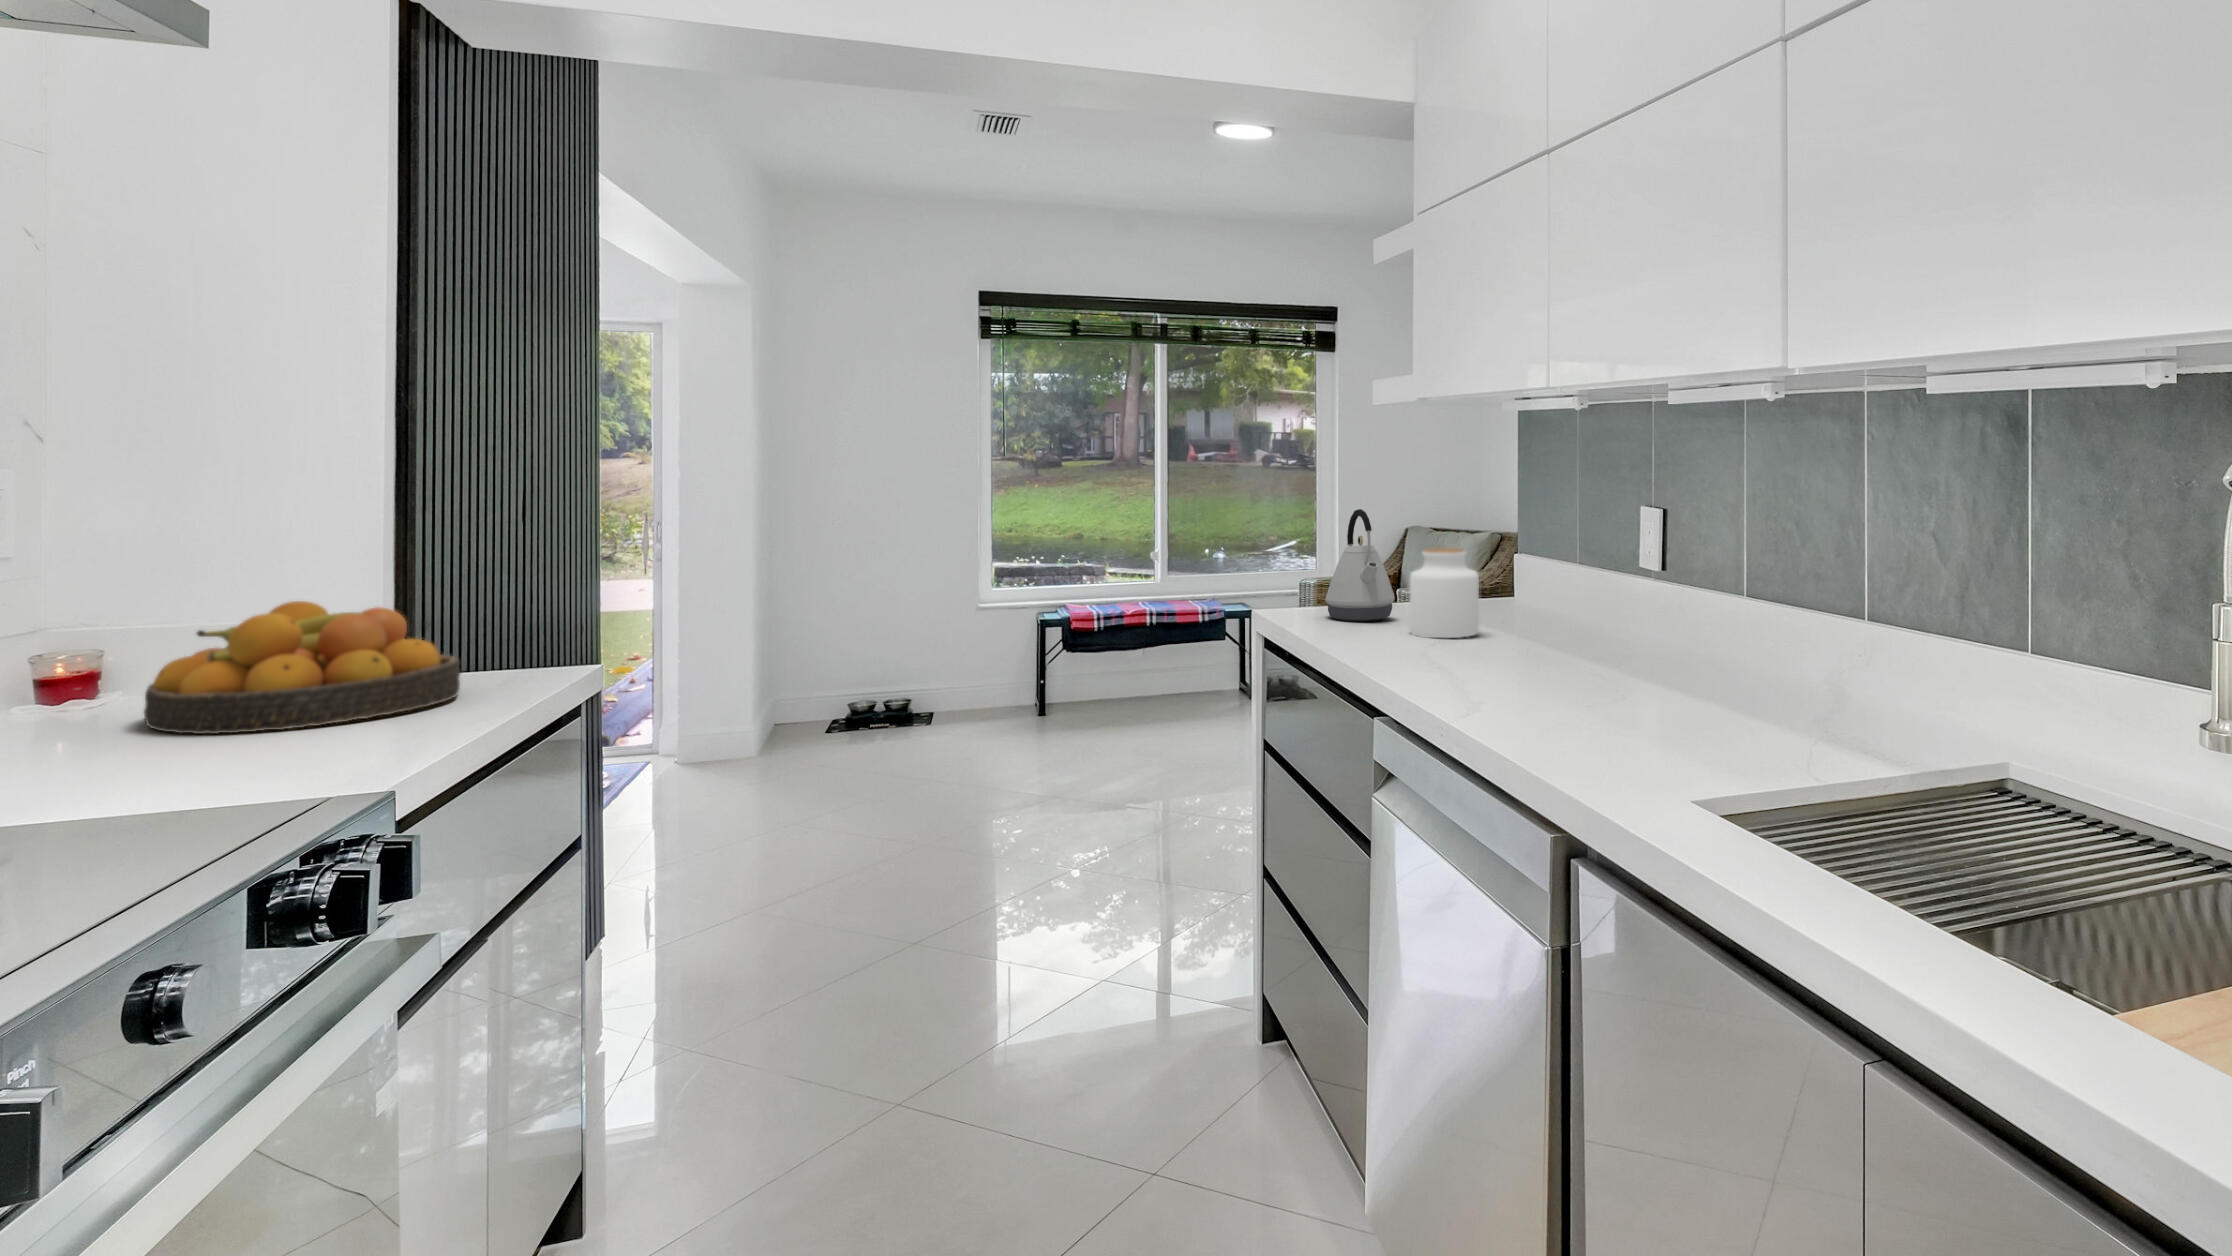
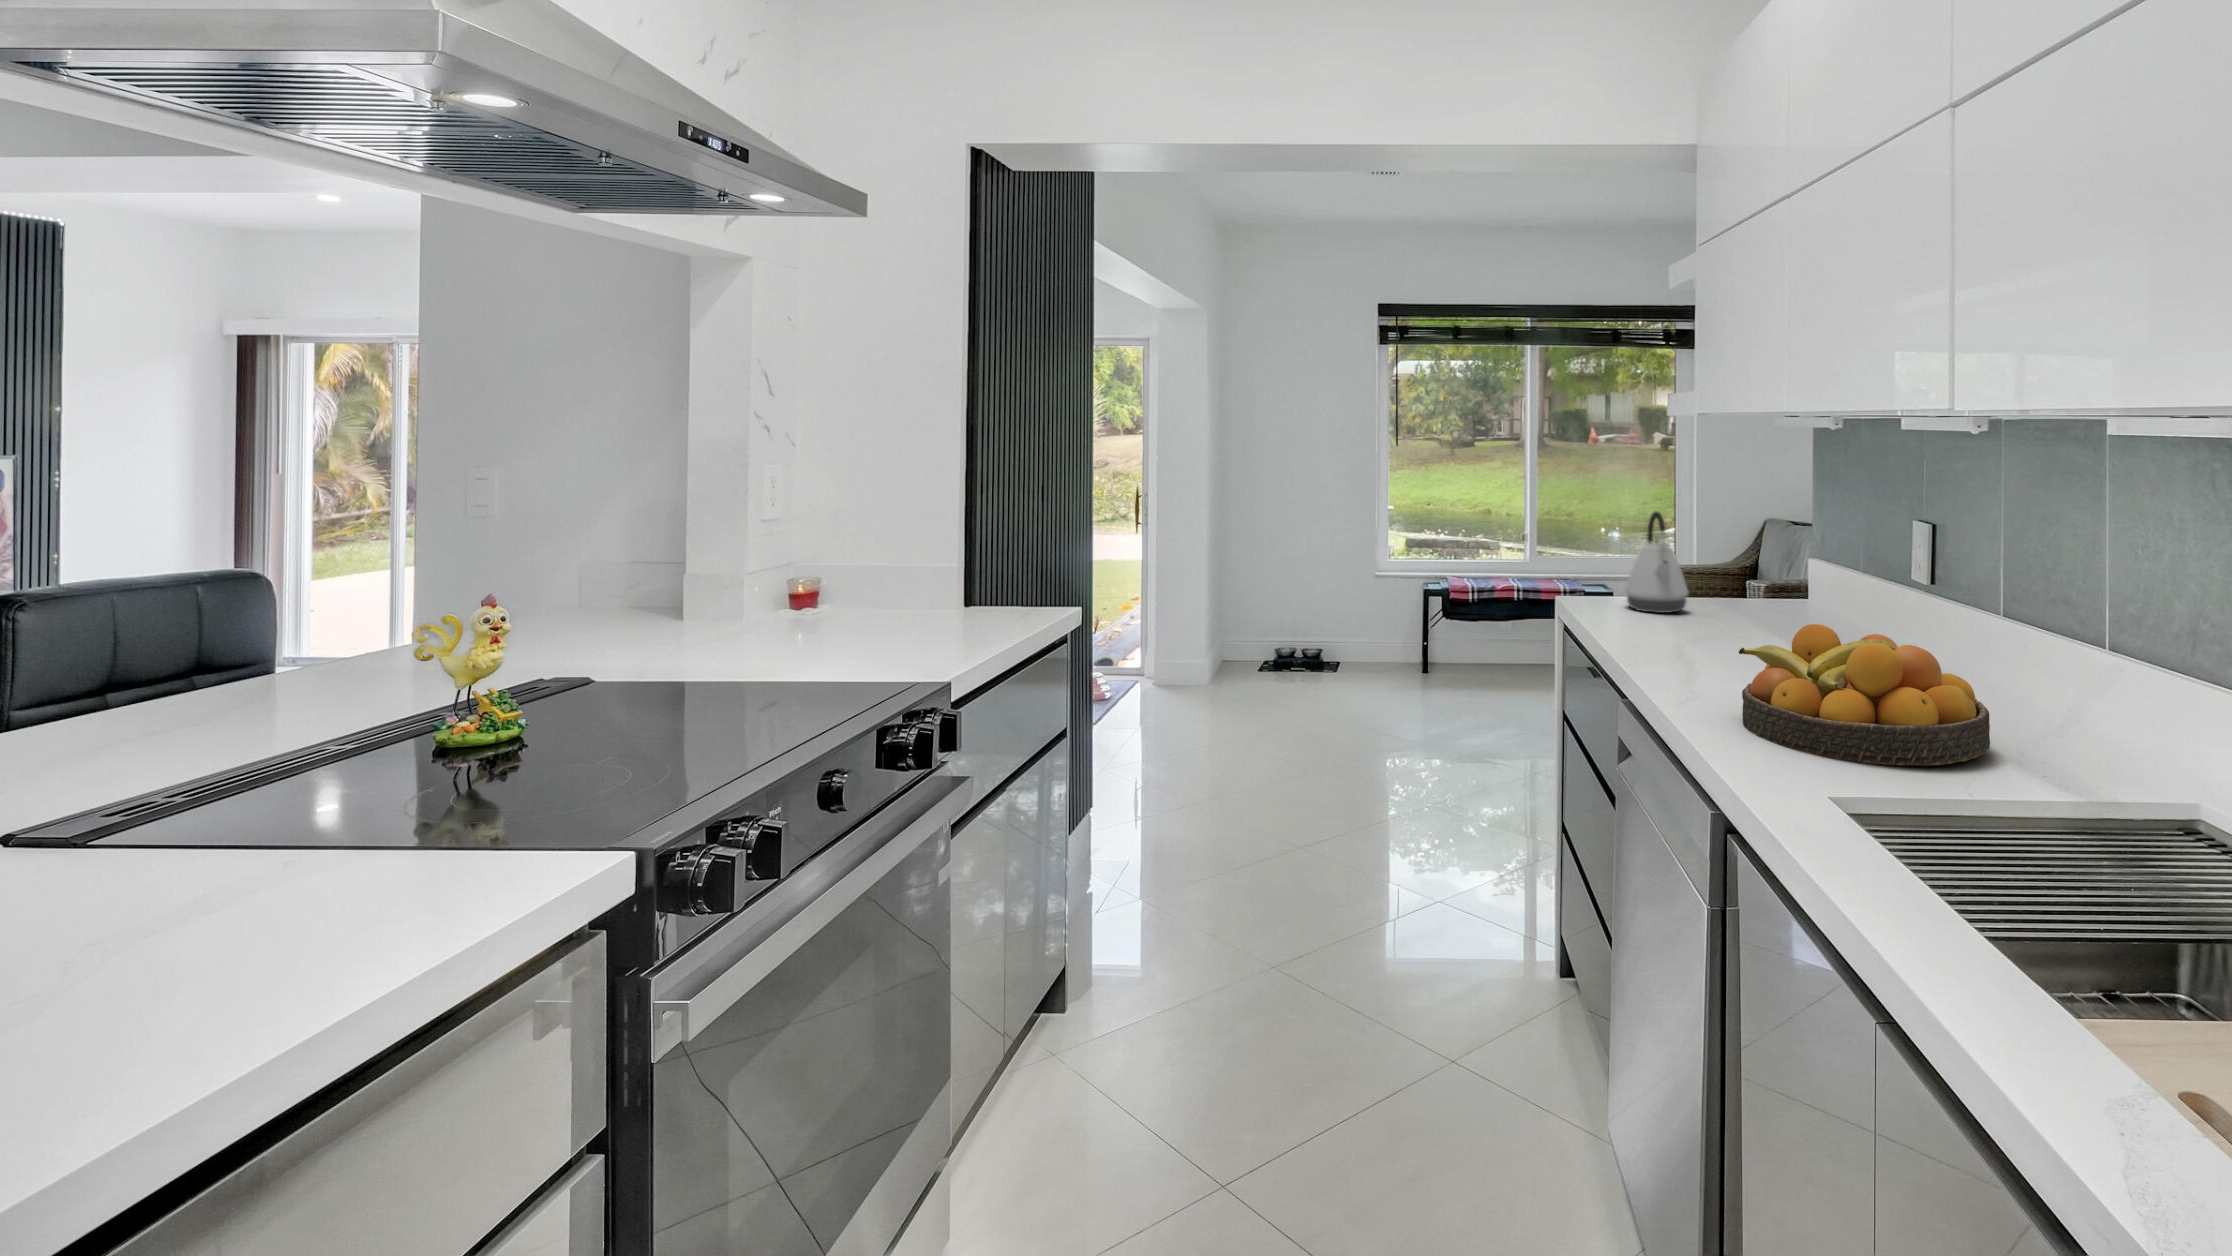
jar: present [1409,548,1479,638] -> none [1695,550,1761,634]
fruit bowl: present [144,601,460,734] -> present [1739,624,1990,766]

